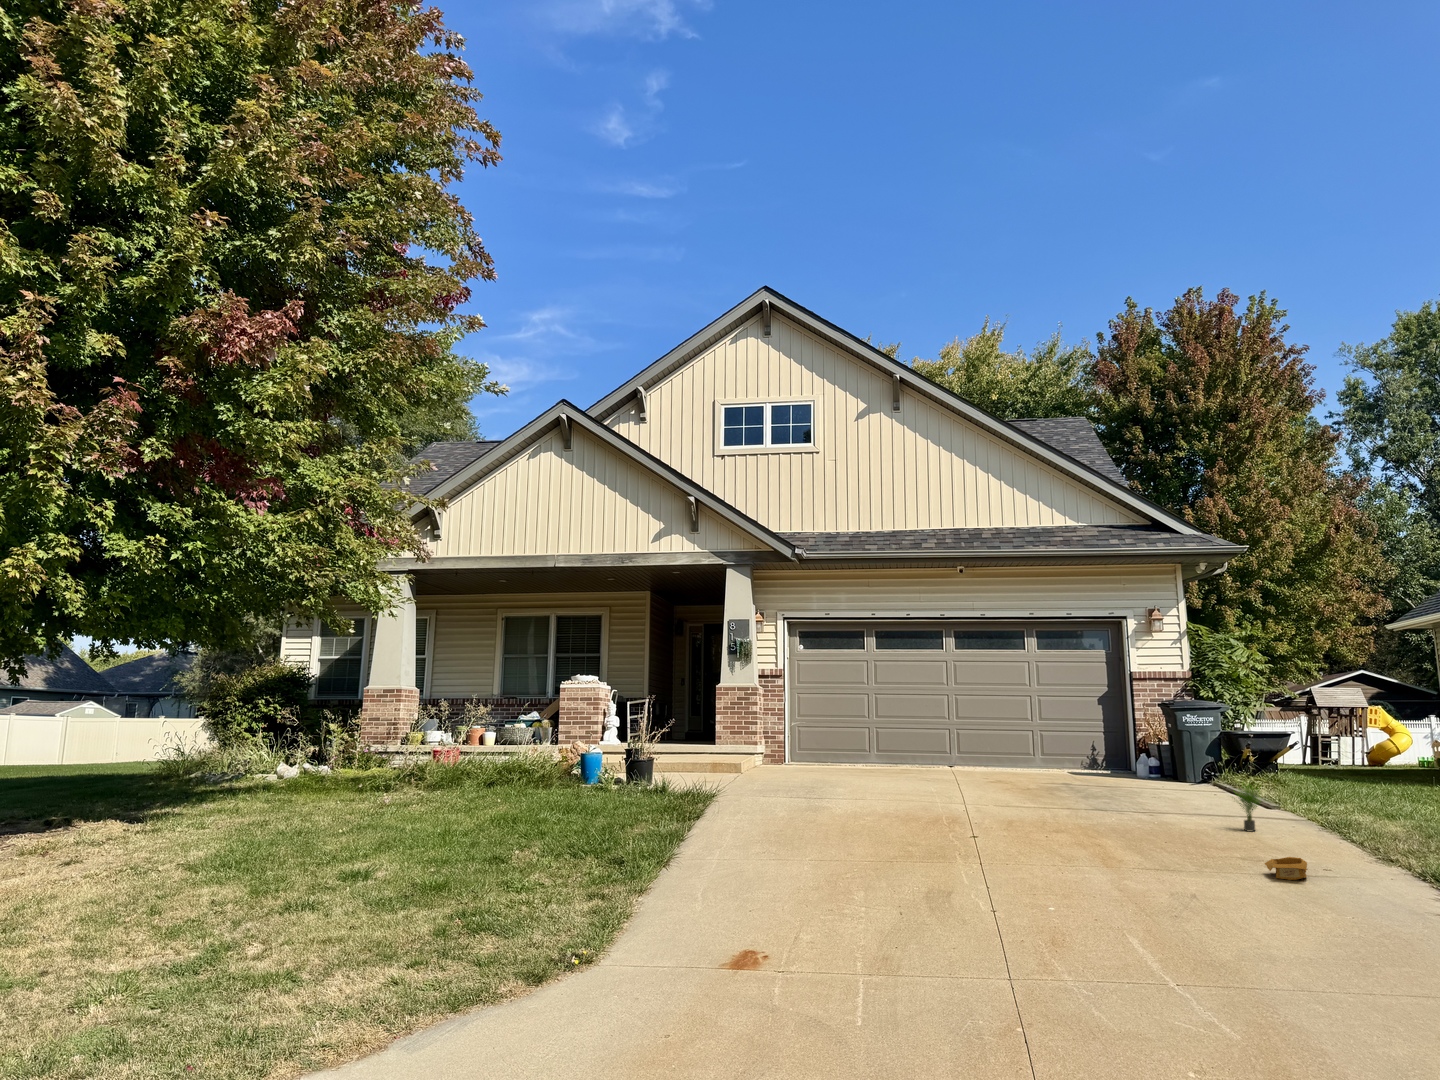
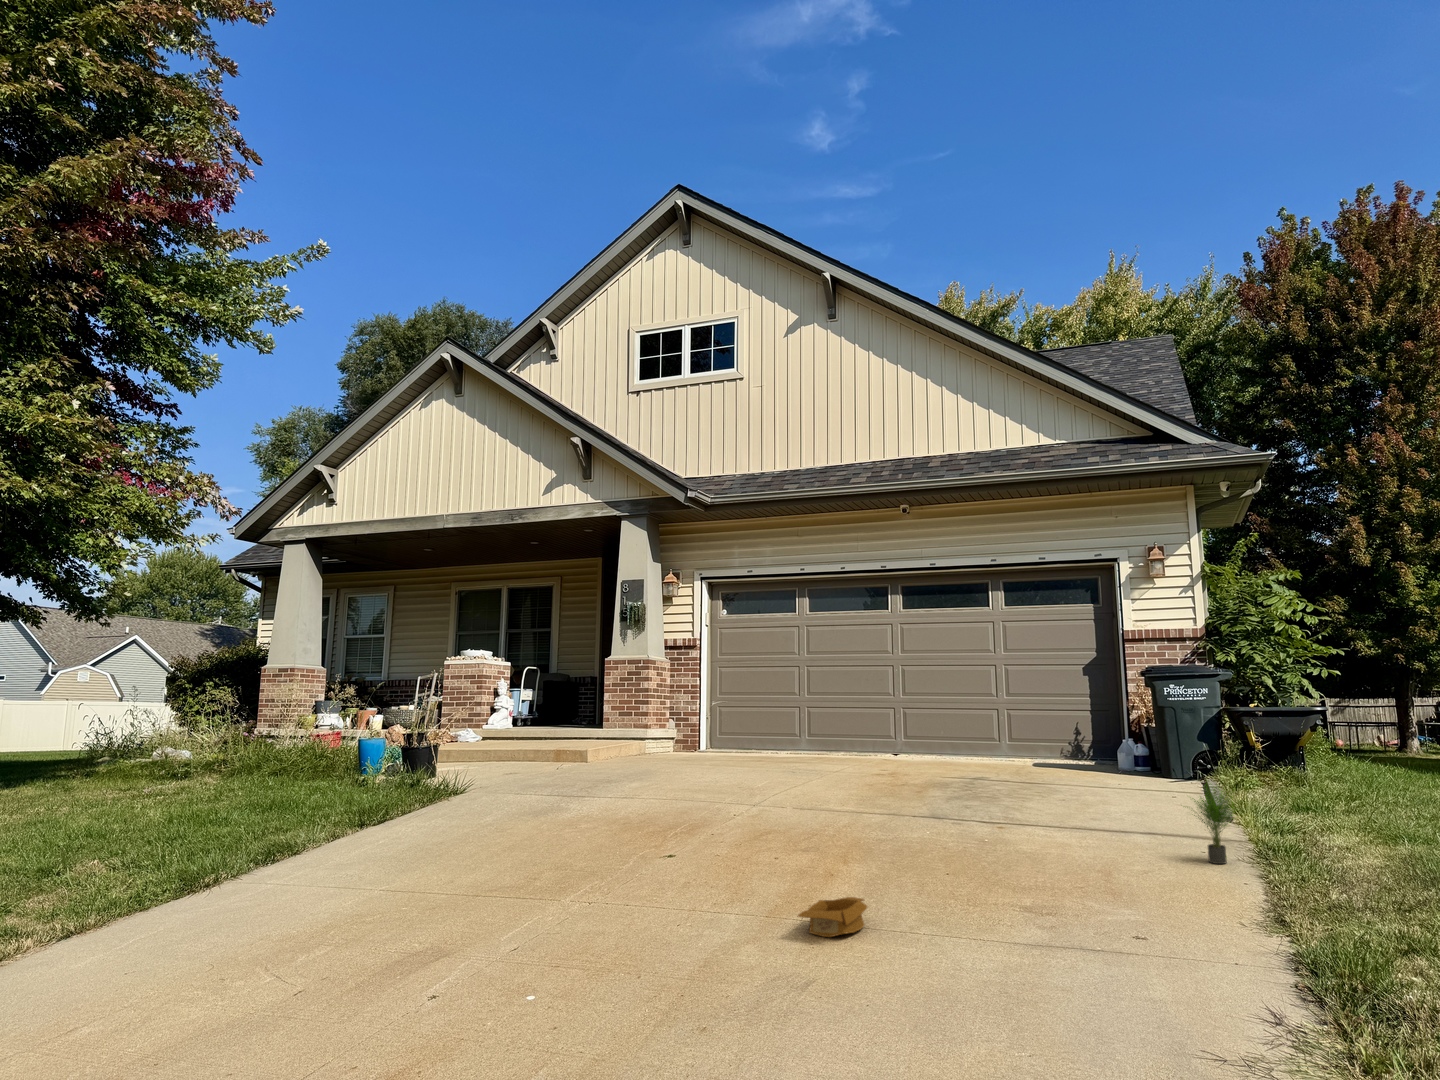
cardboard box: present [1265,857,1307,880] -> present [797,897,867,937]

